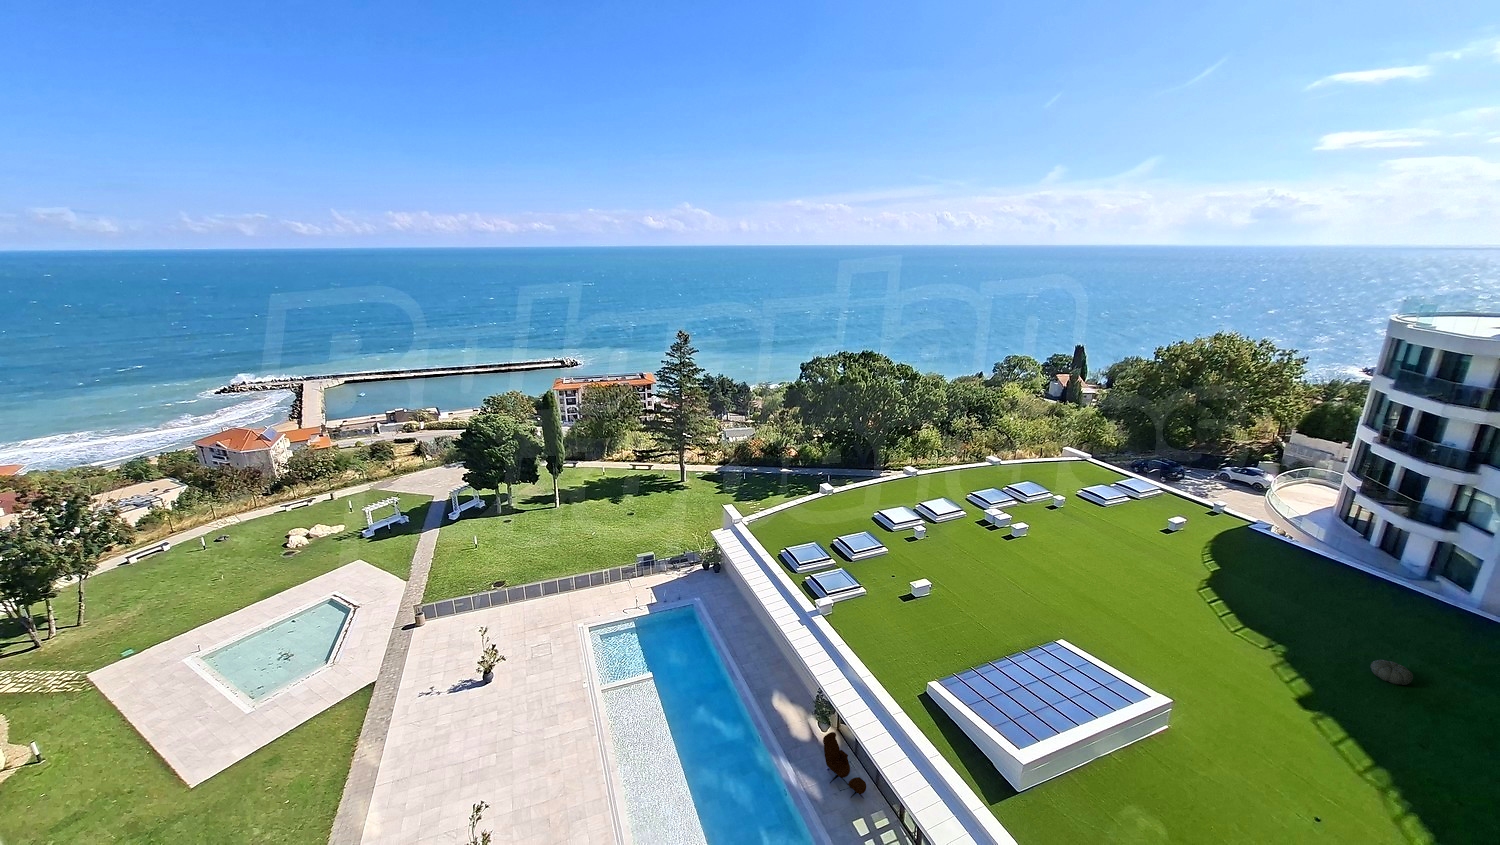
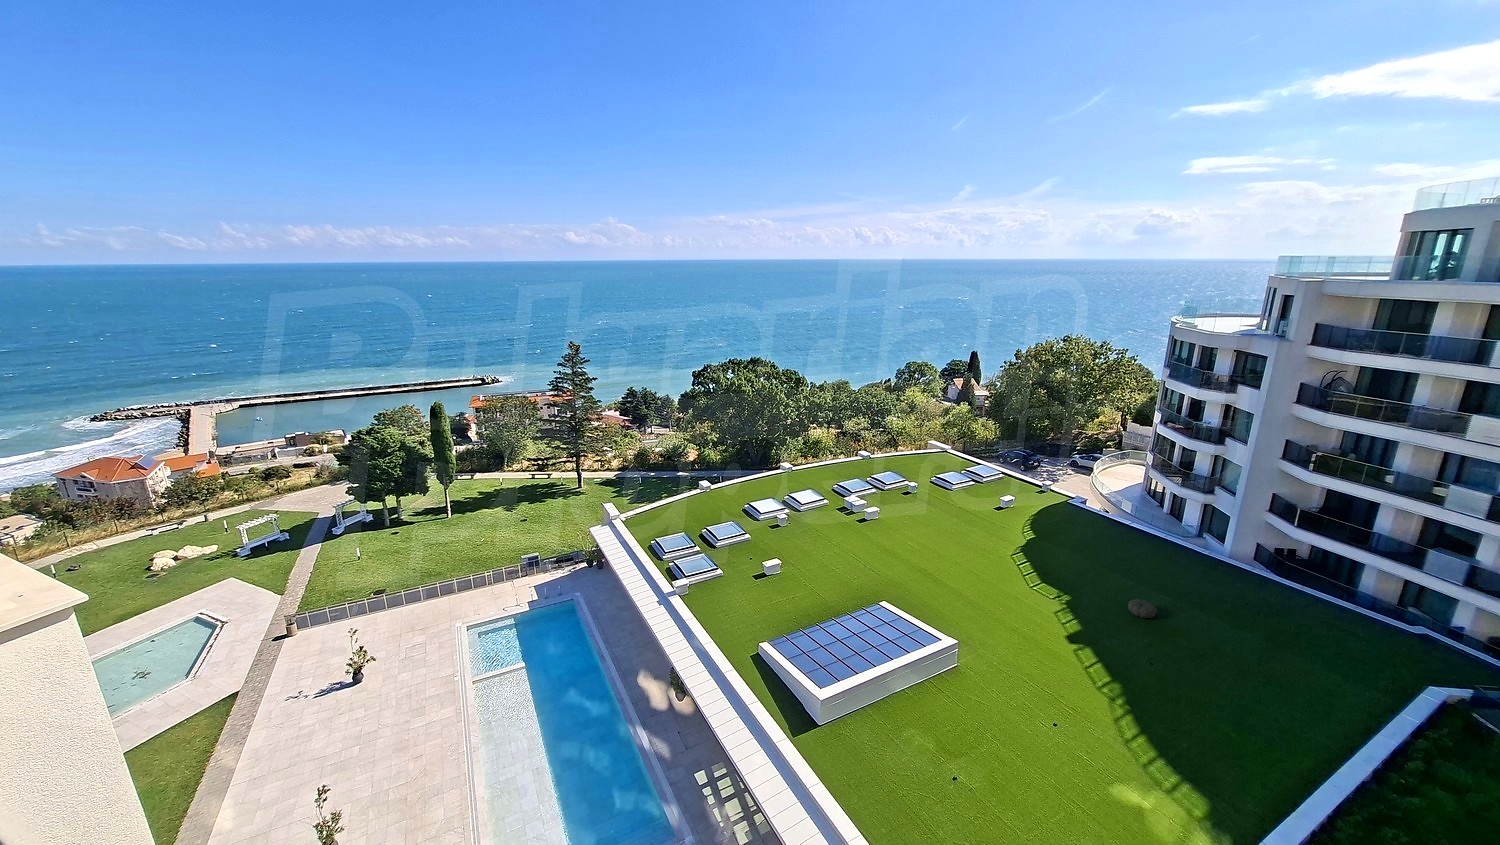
lounge chair: present [823,732,866,798] -> none [673,699,711,757]

